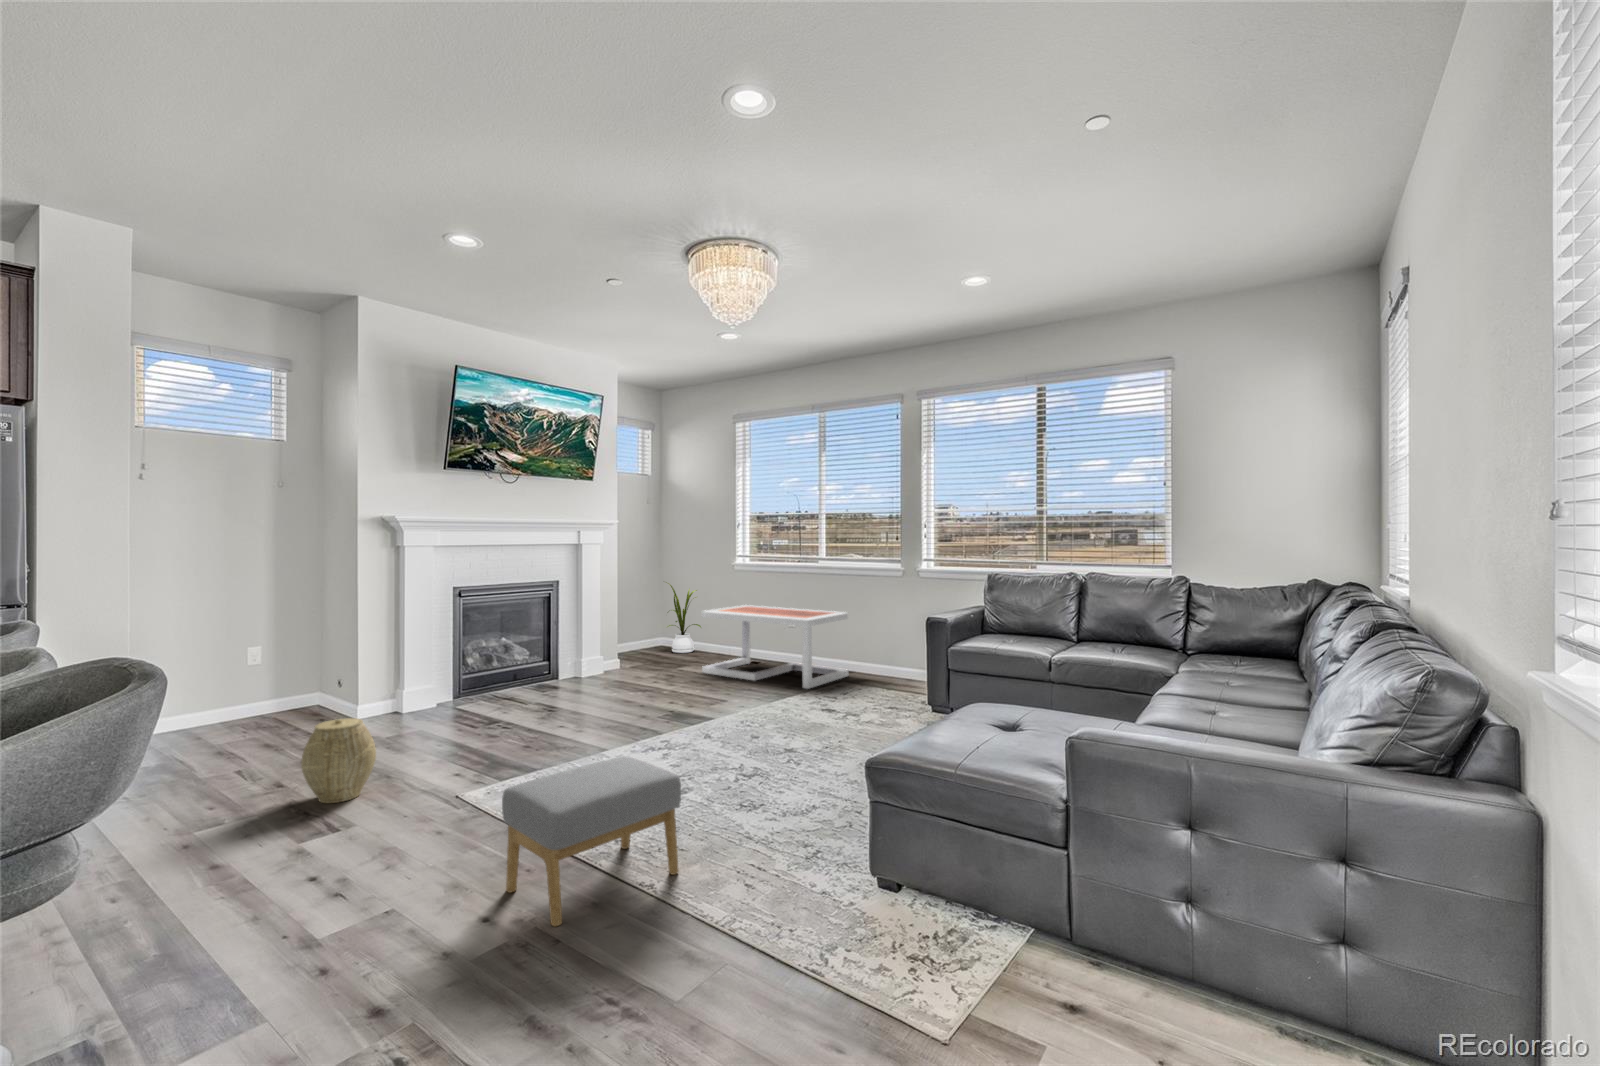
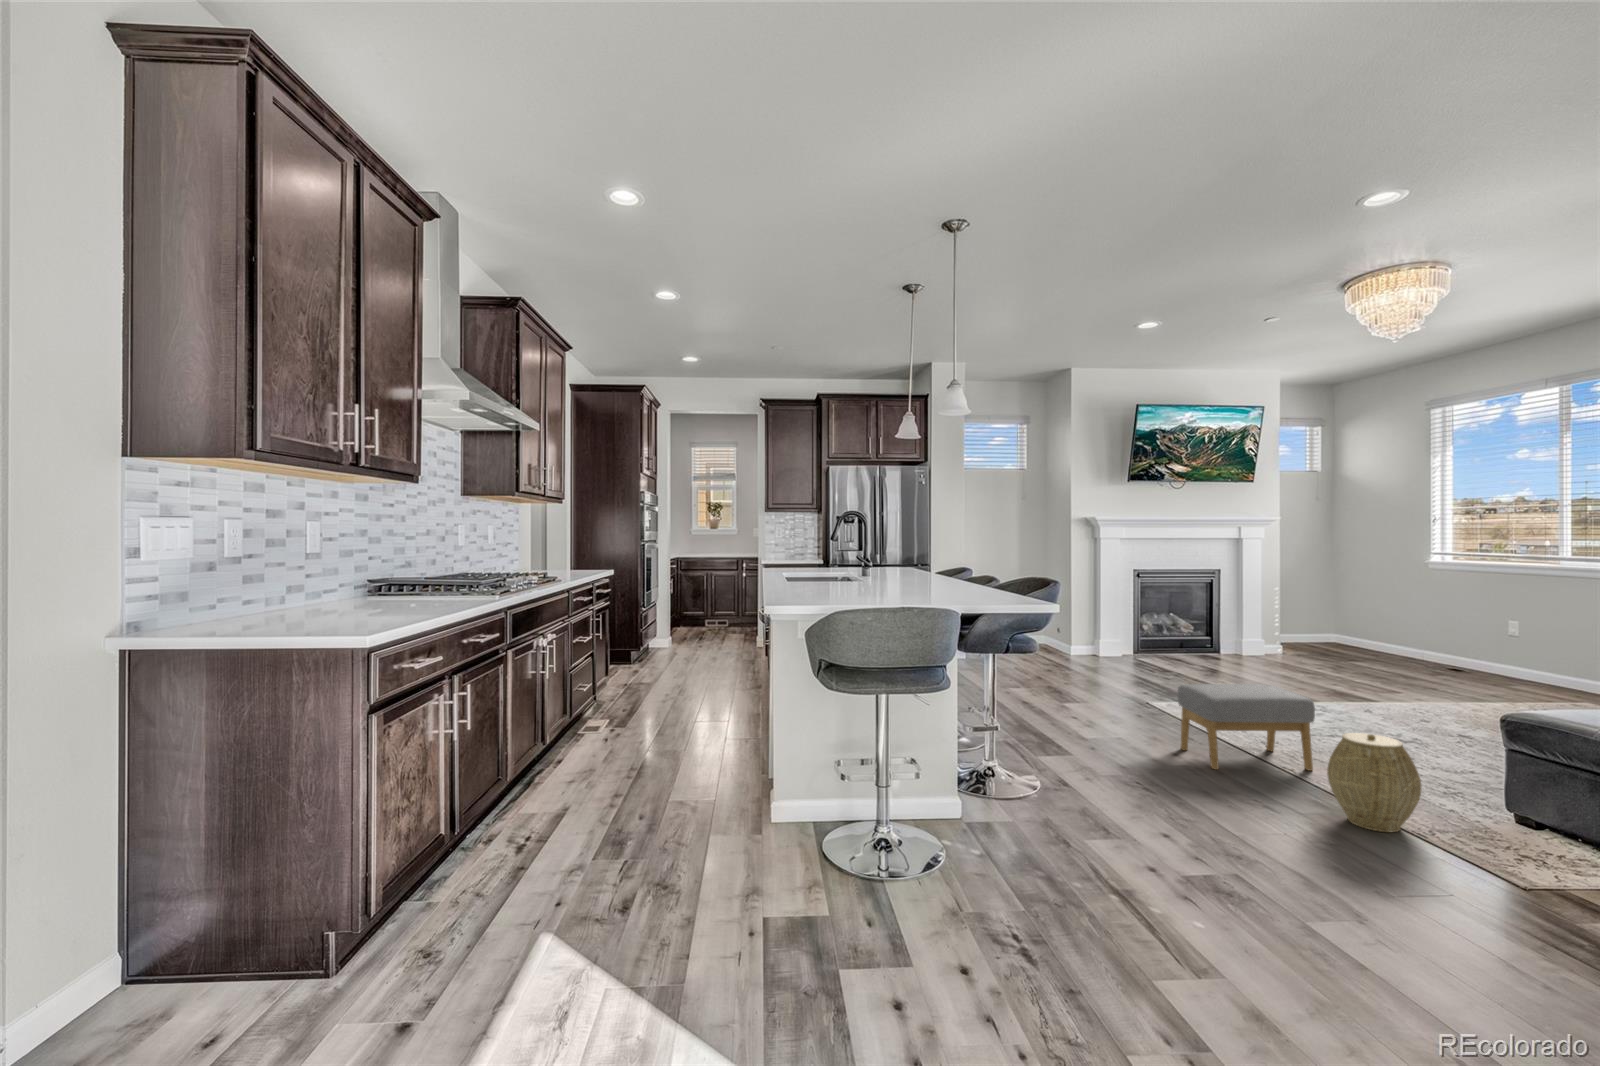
house plant: present [666,582,701,653] -> none [1336,576,1385,649]
coffee table: present [702,605,849,689] -> none [1378,604,1598,696]
woven basket: present [301,718,376,803] -> present [1327,733,1422,832]

